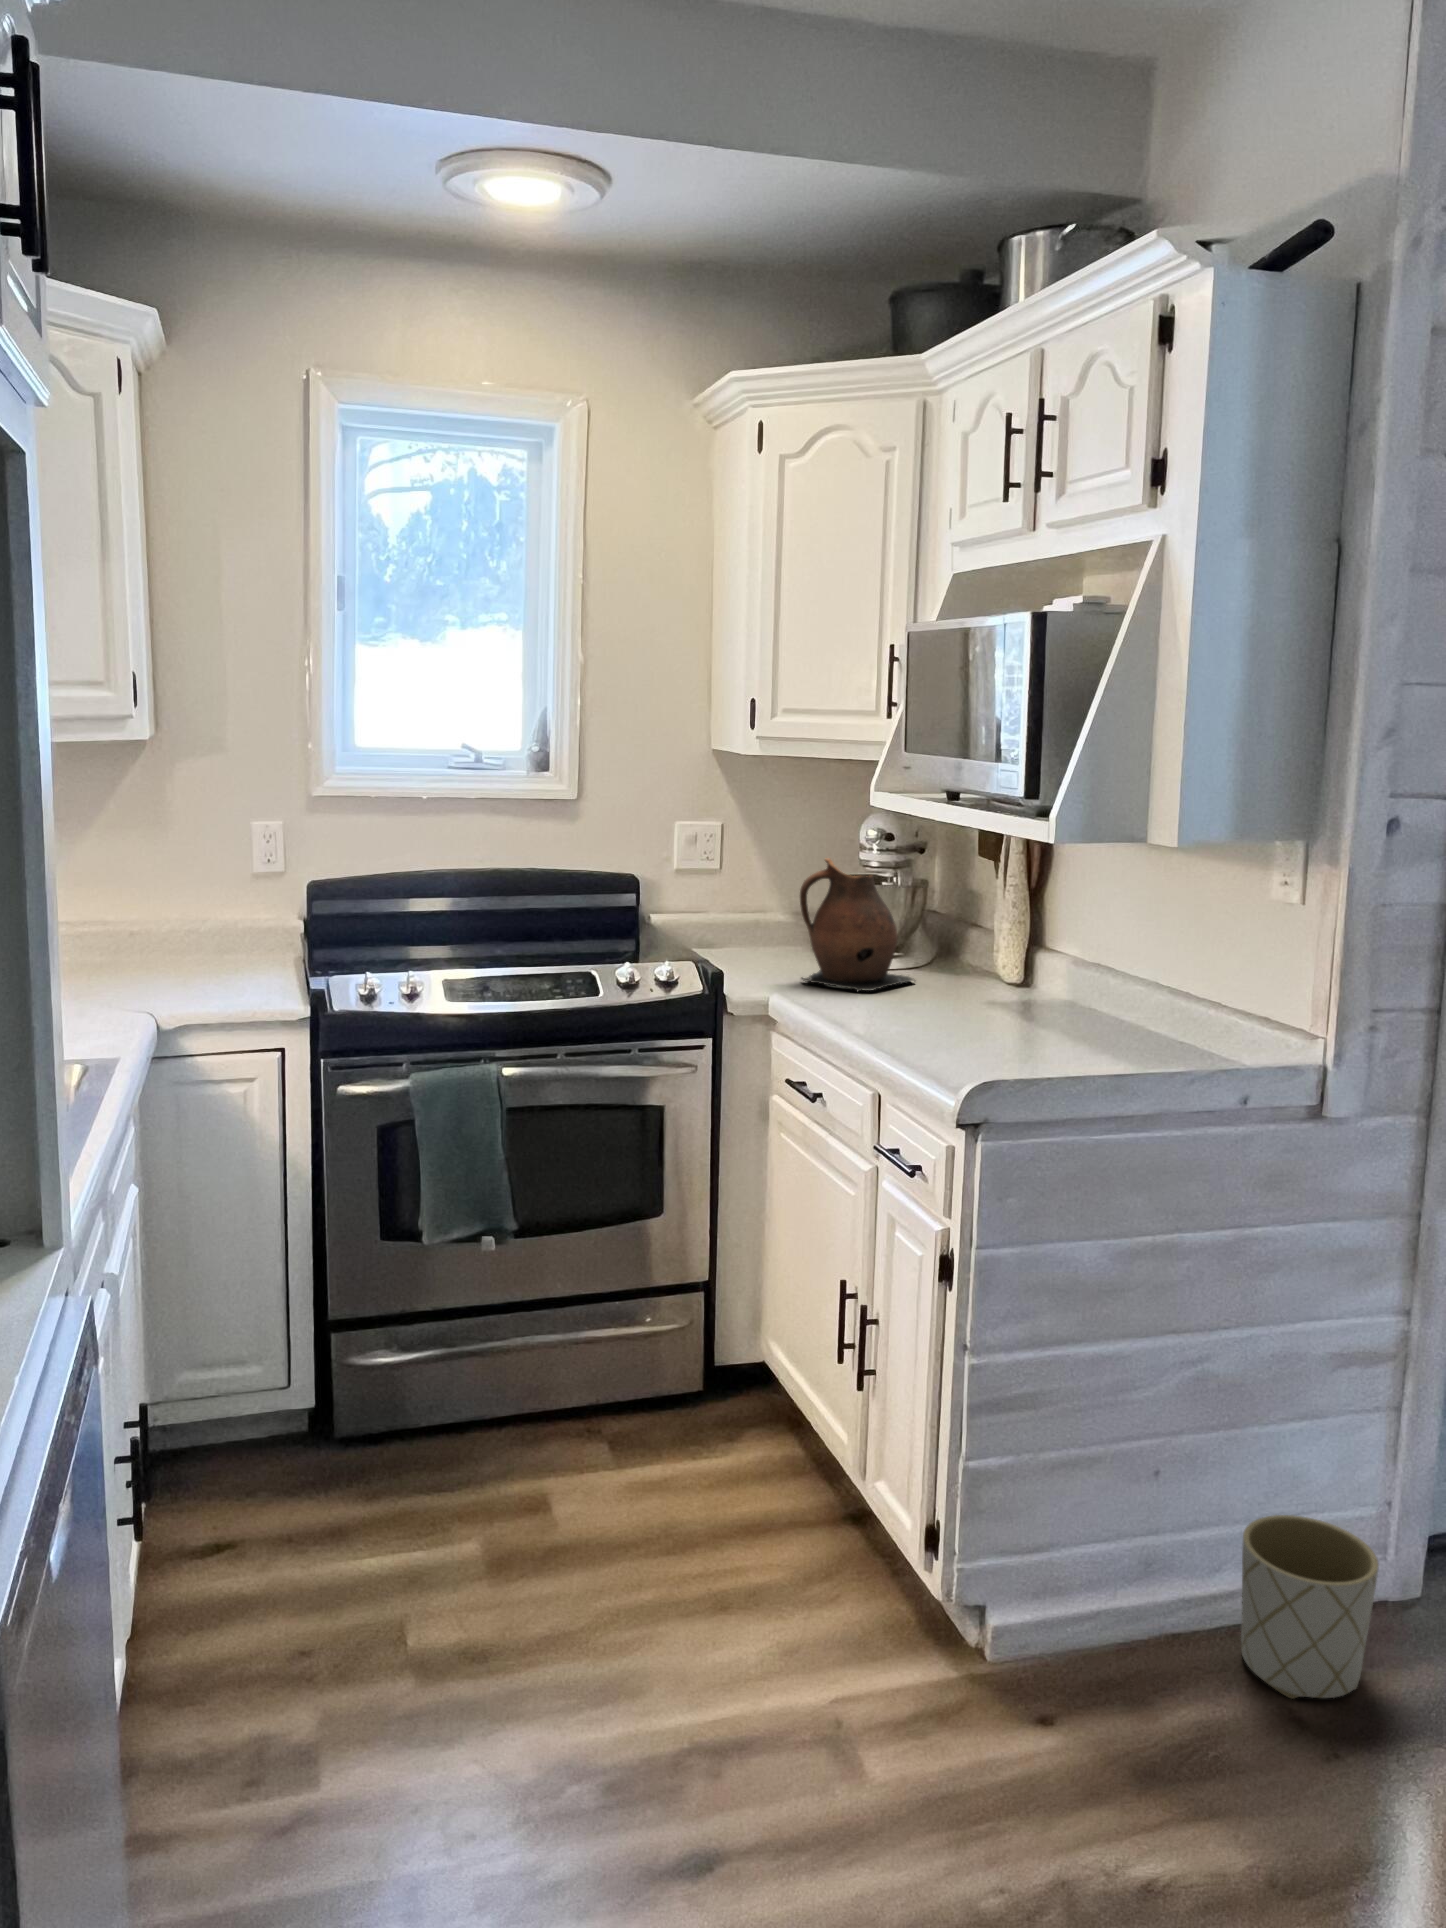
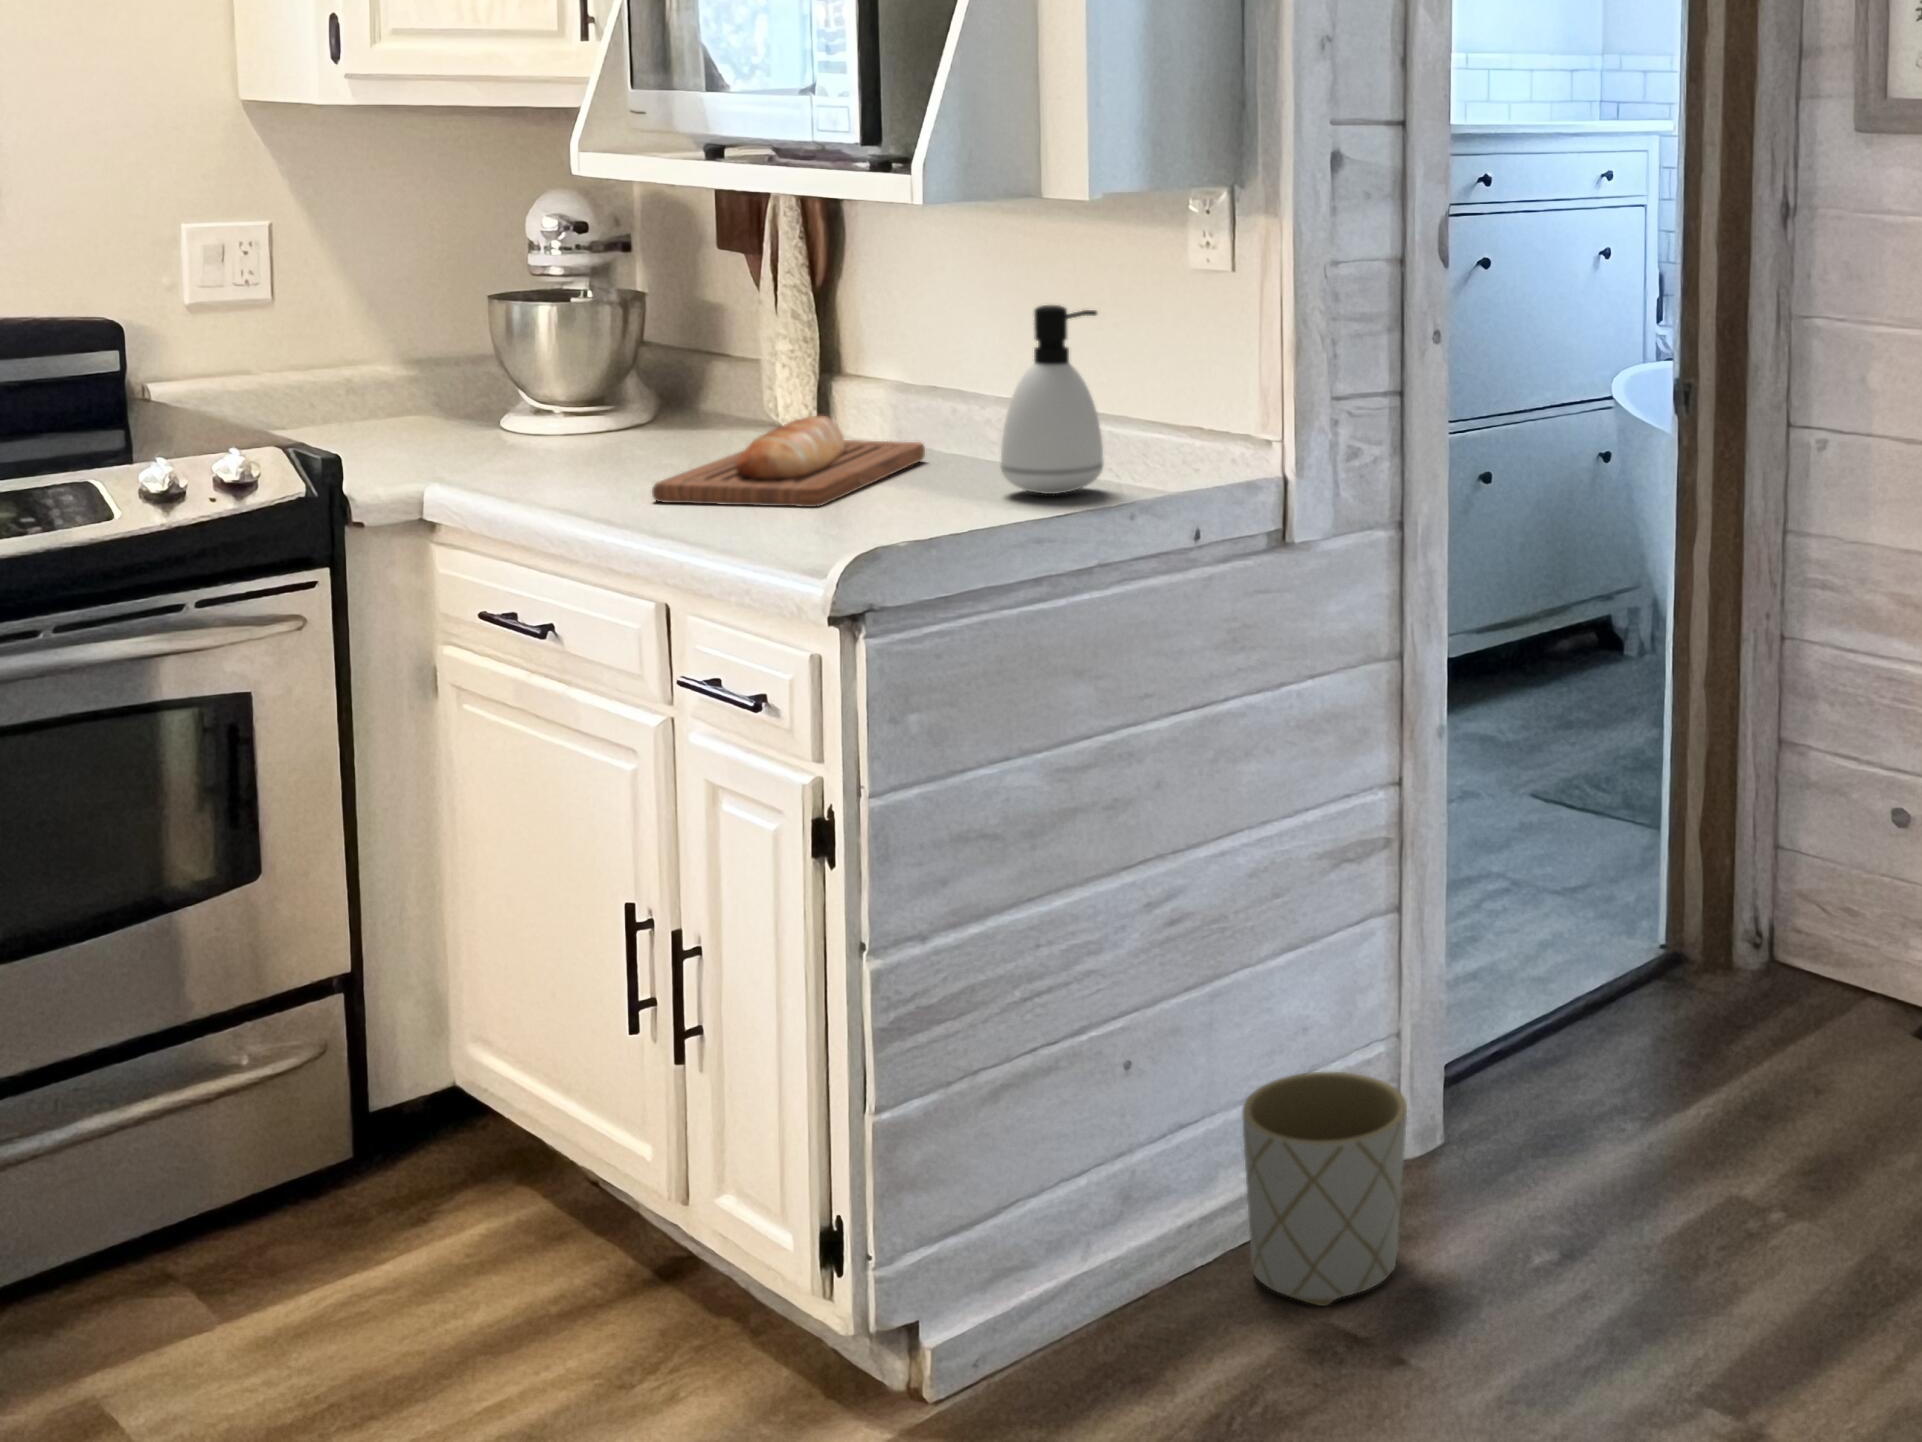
ceramic pitcher: present [800,858,914,992] -> none [458,261,660,467]
soap dispenser: none [1109,918,1191,1055] -> present [1001,305,1103,494]
bread loaf: none [882,977,1075,1043] -> present [652,416,925,507]

